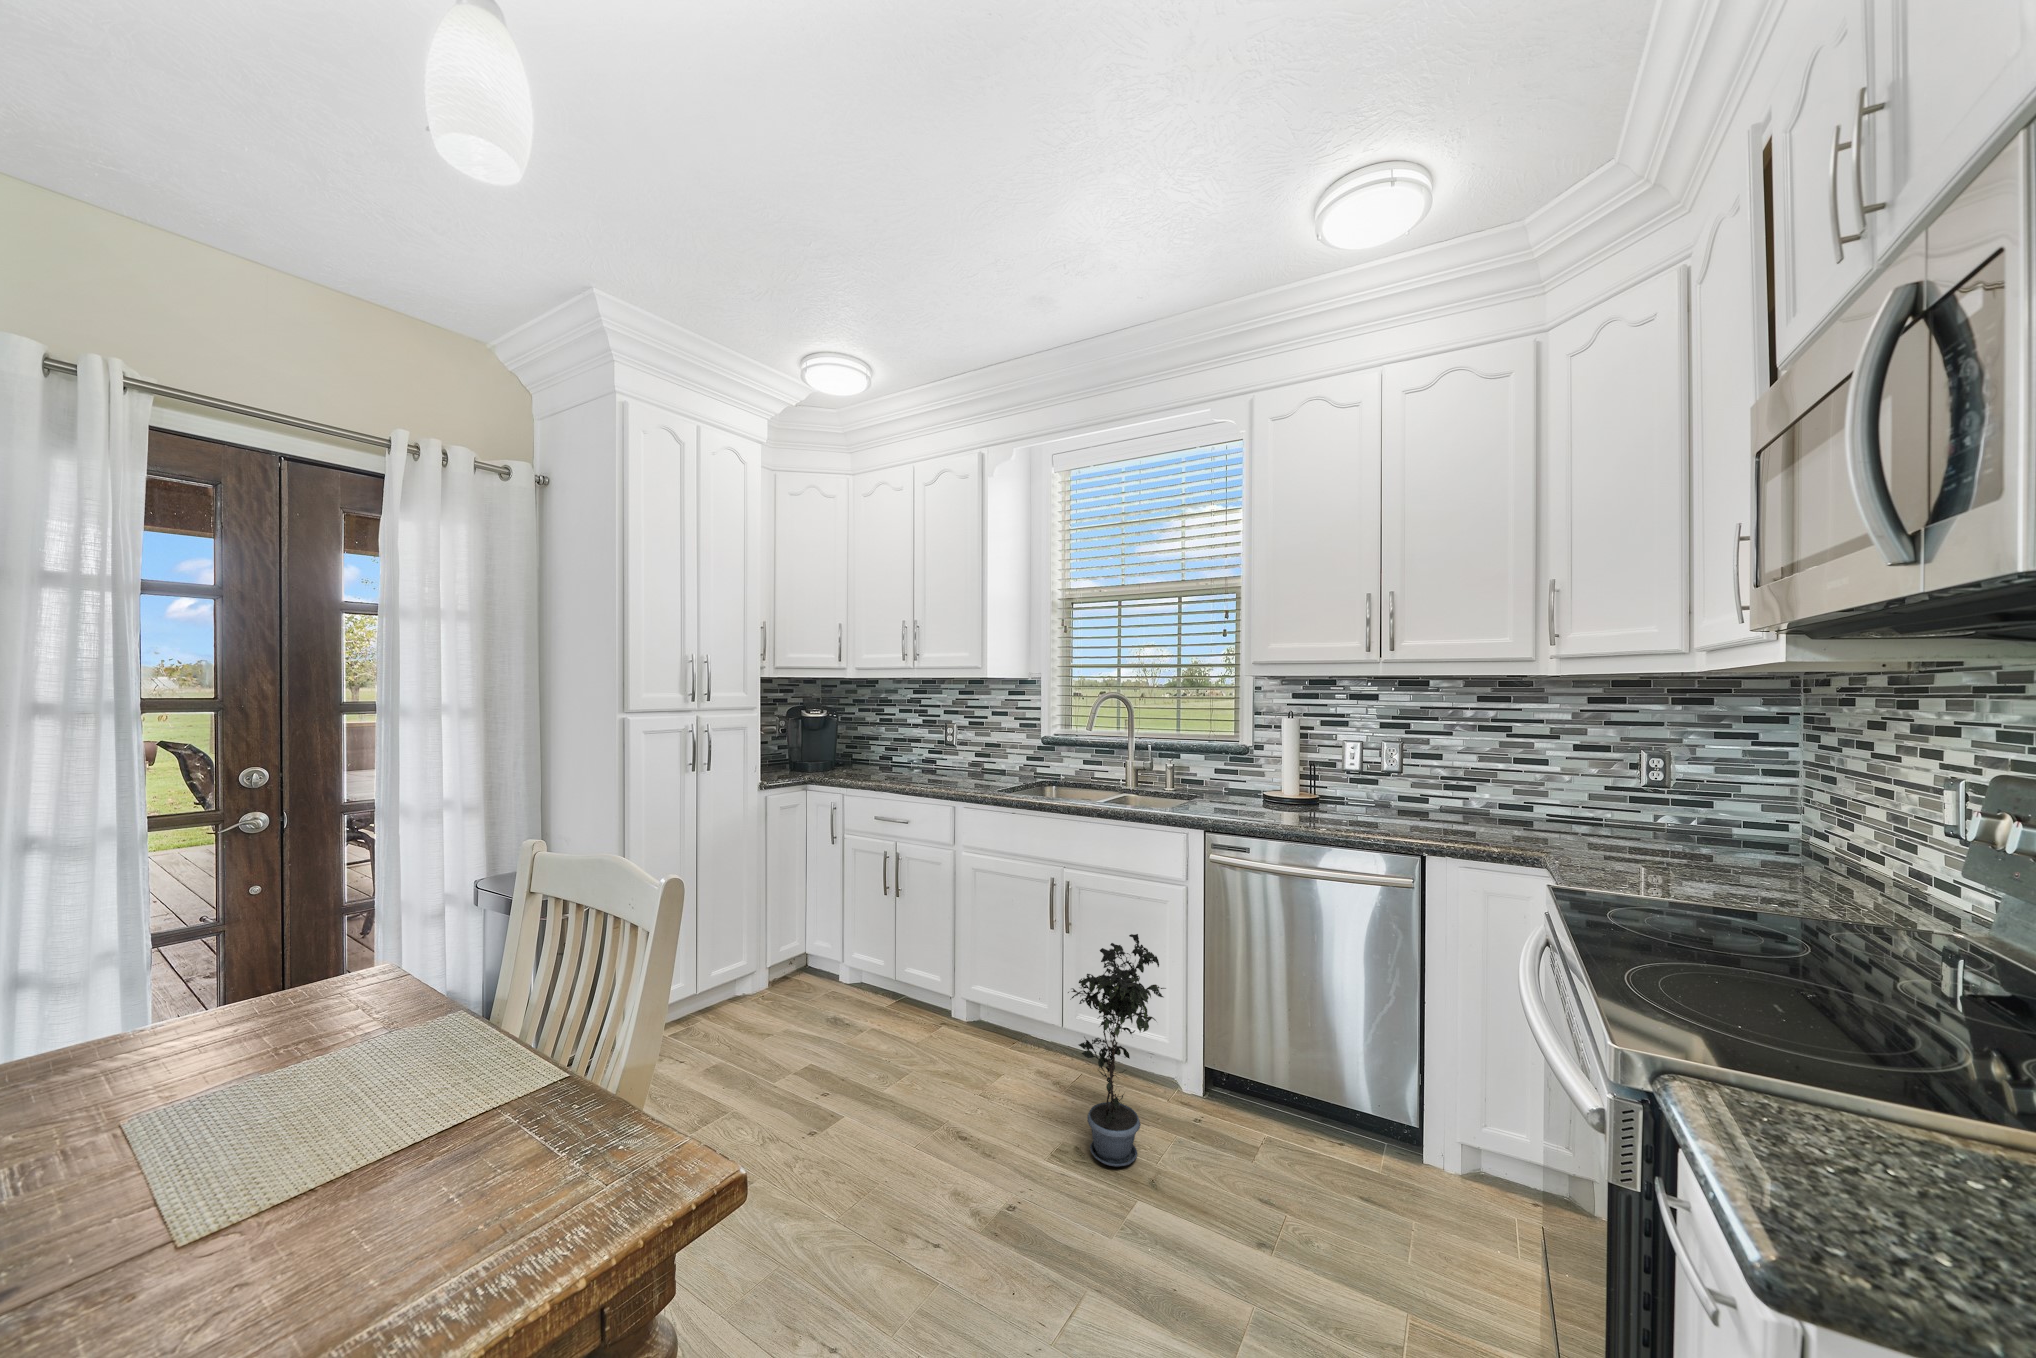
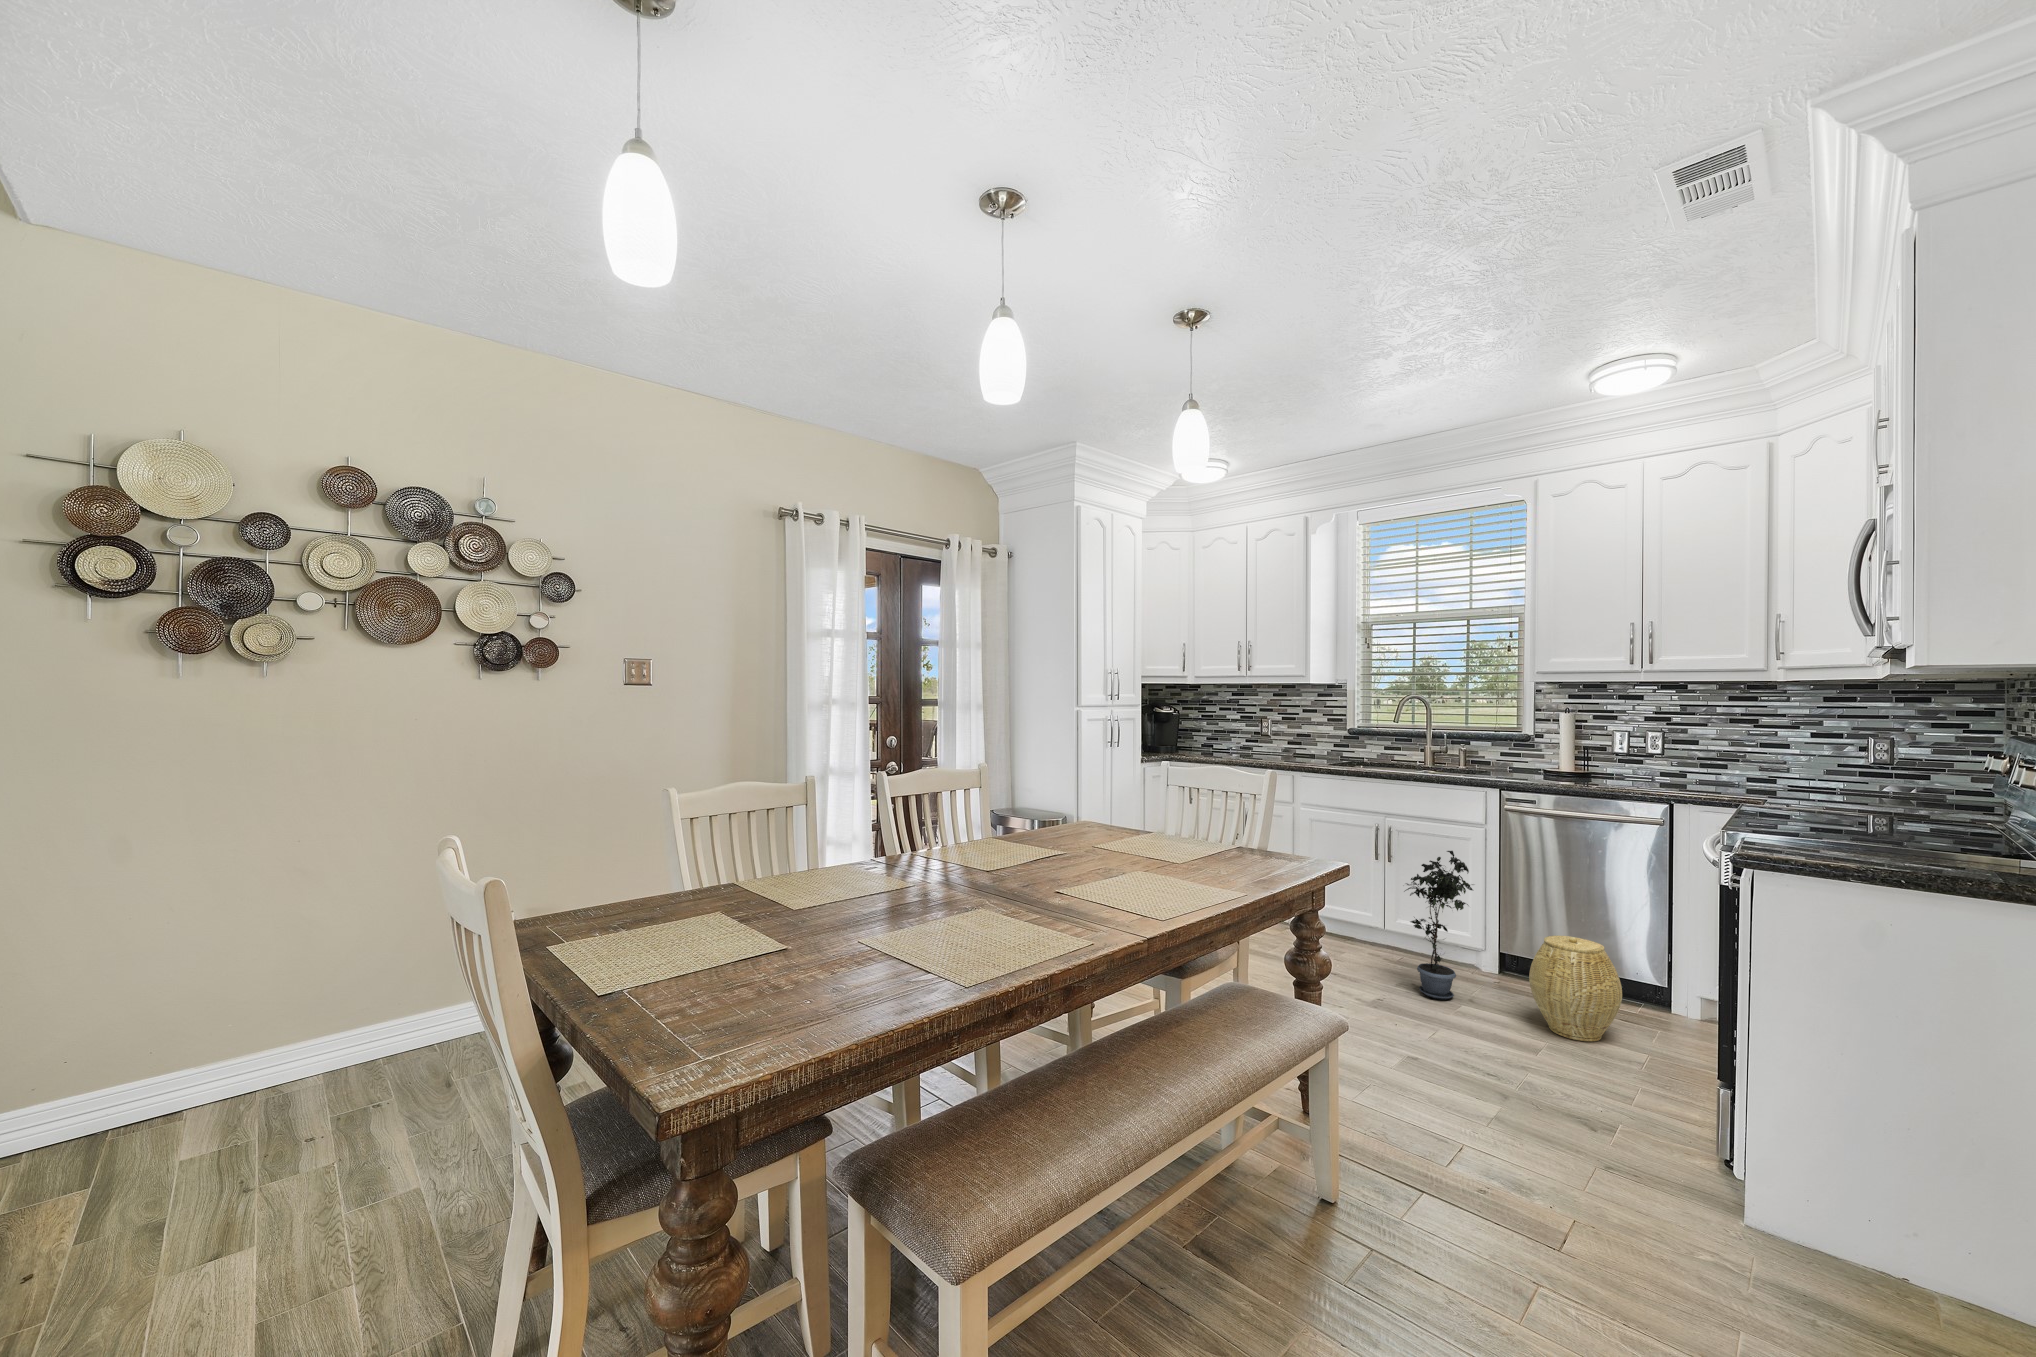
woven basket: none [1236,1069,1363,1254] -> present [1529,936,1622,1041]

